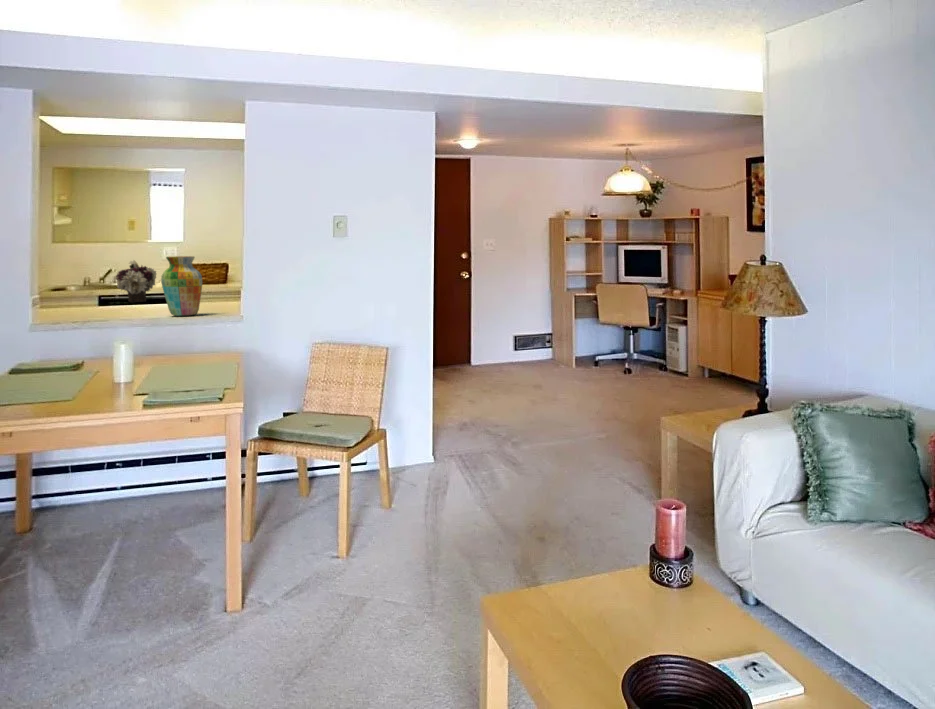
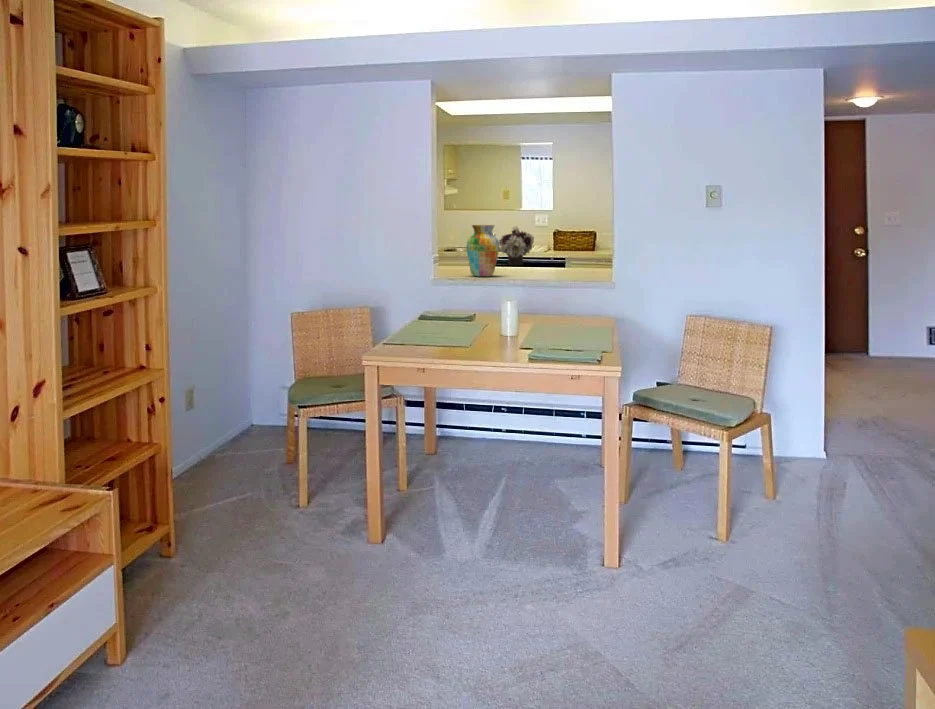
vase: present [161,256,202,316] -> present [467,225,499,277]

